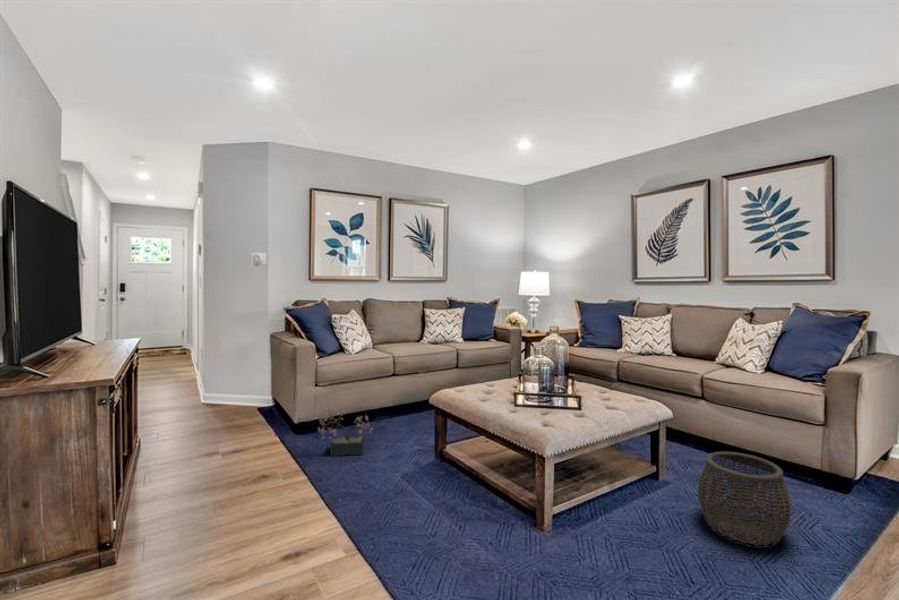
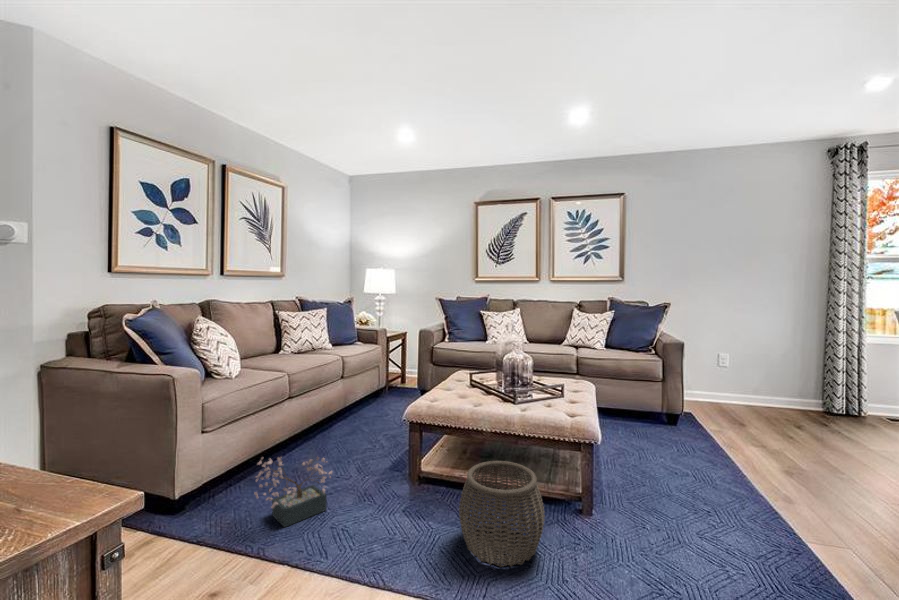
woven basket: present [698,452,792,546] -> present [459,461,545,567]

